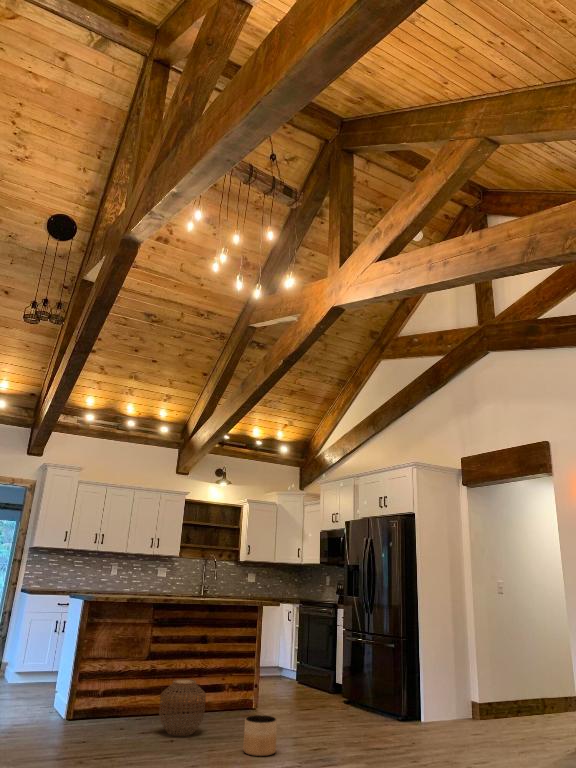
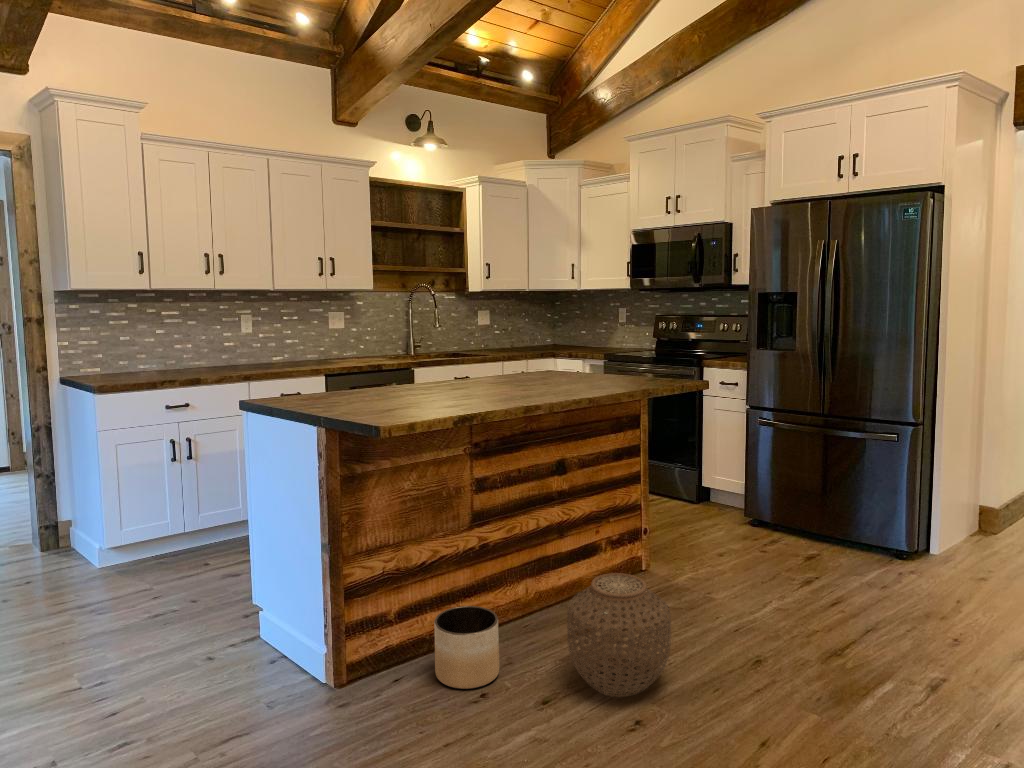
planter: present [243,715,277,757] -> present [434,606,500,689]

